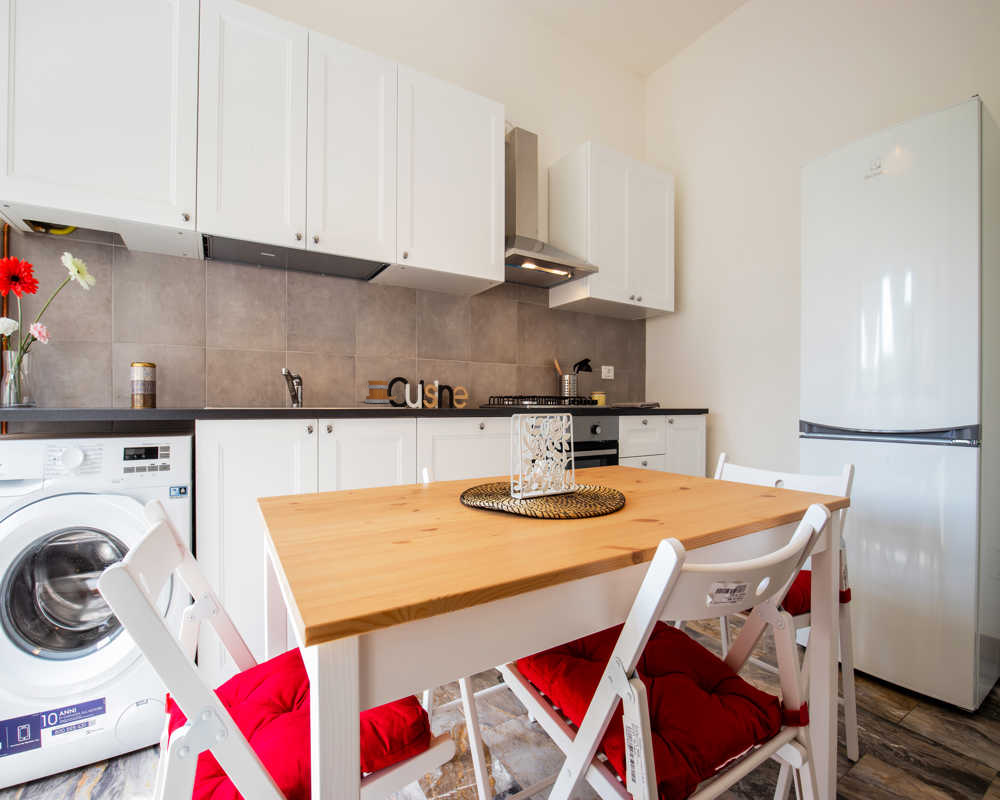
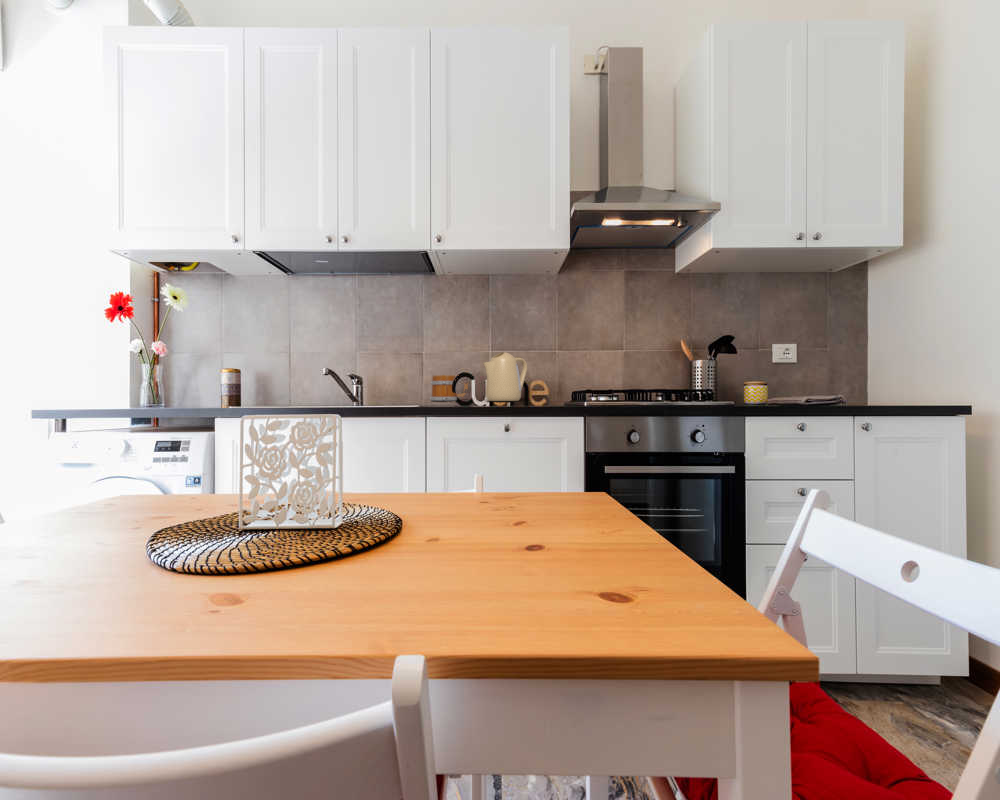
kettle: none [420,362,450,404] -> present [483,352,527,401]

